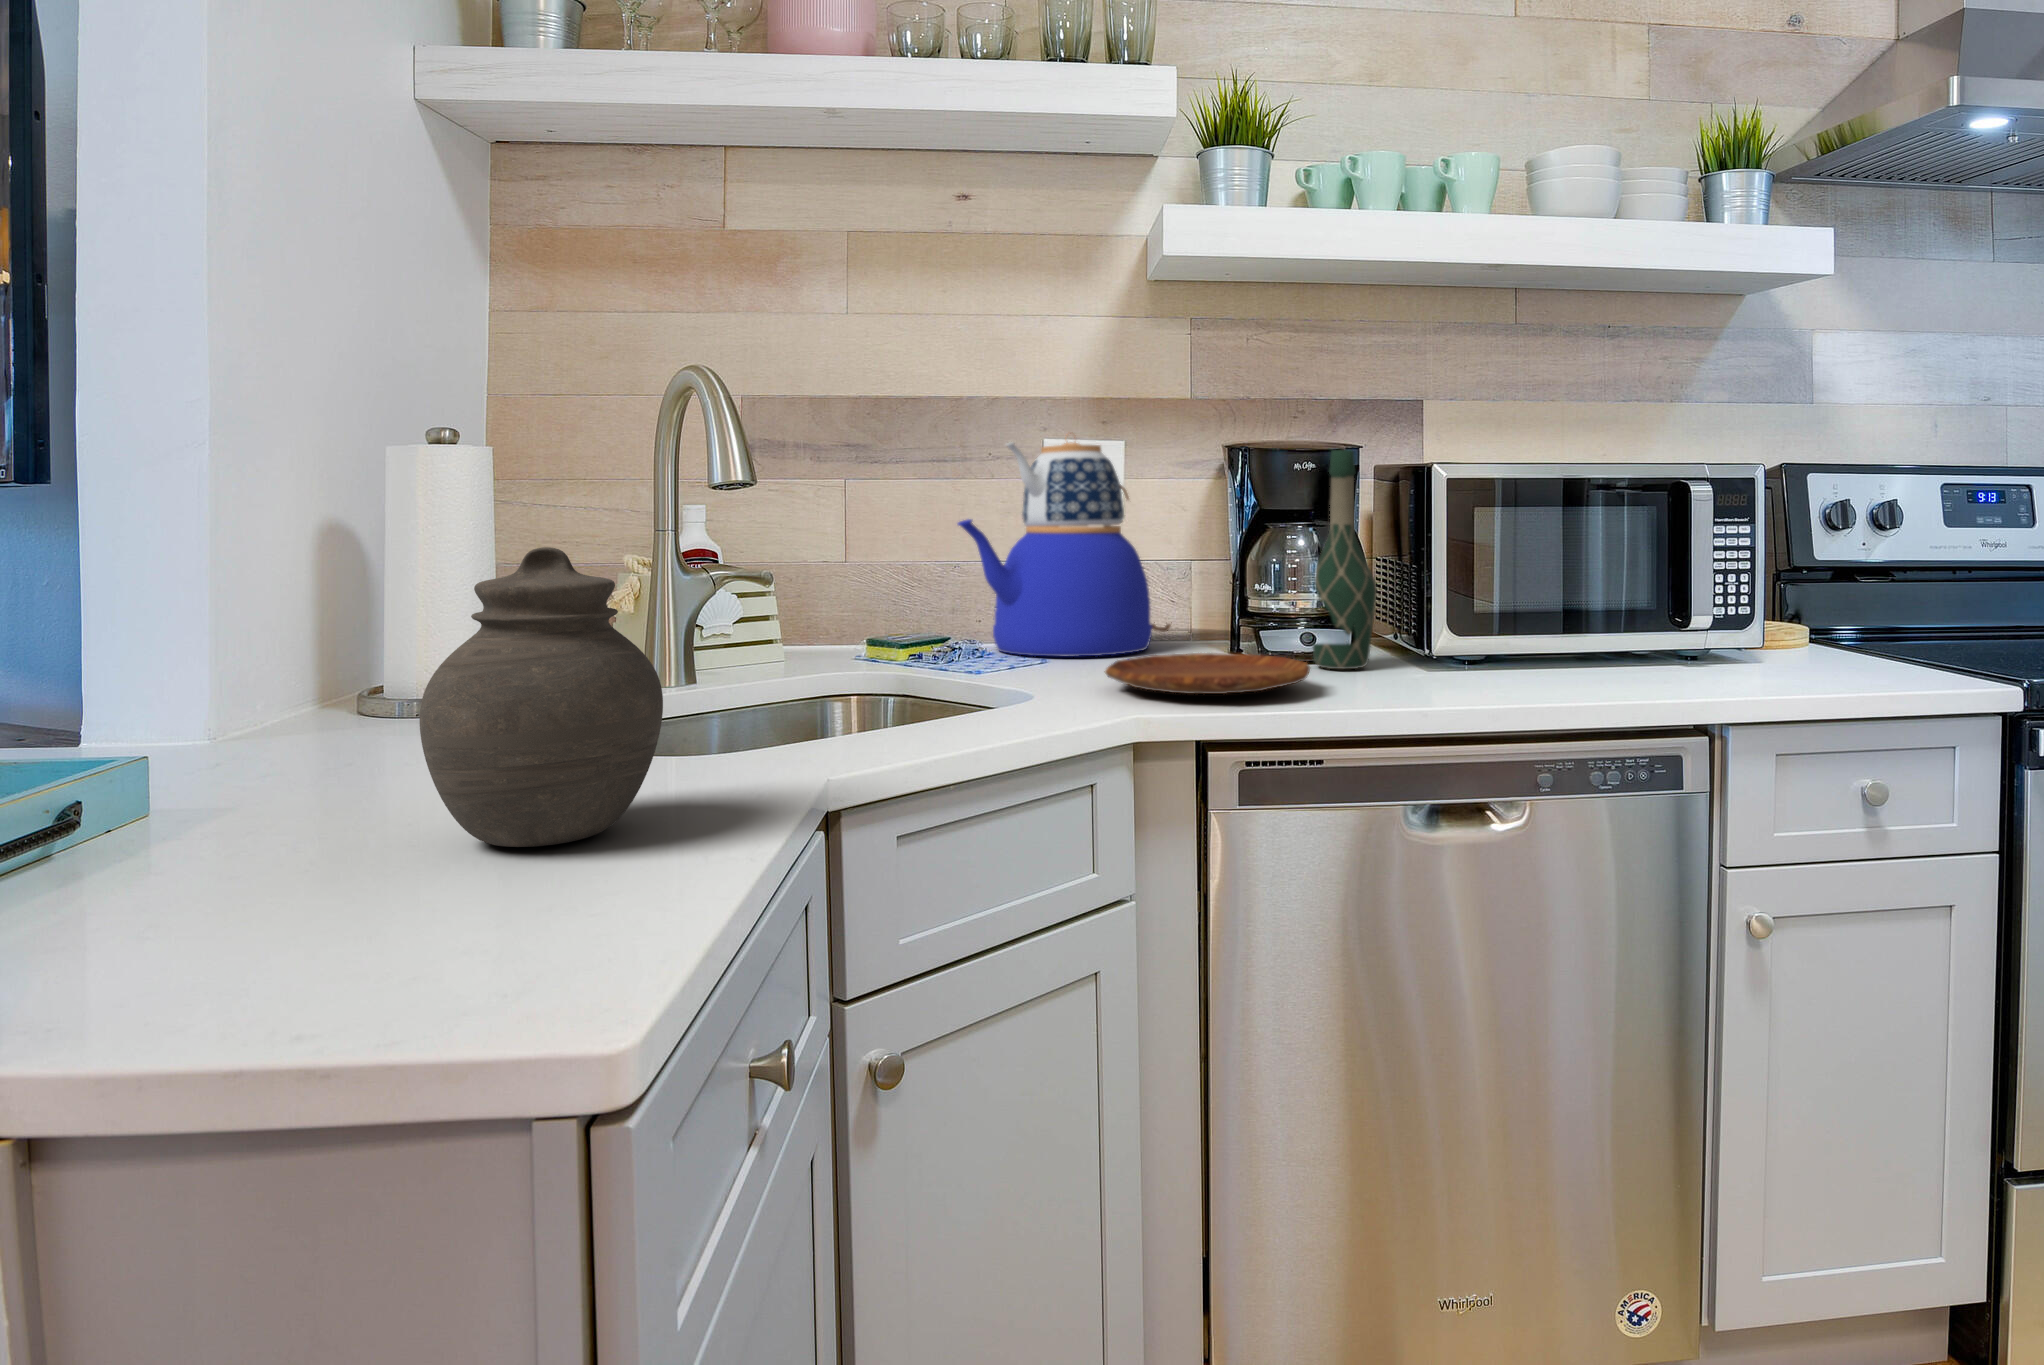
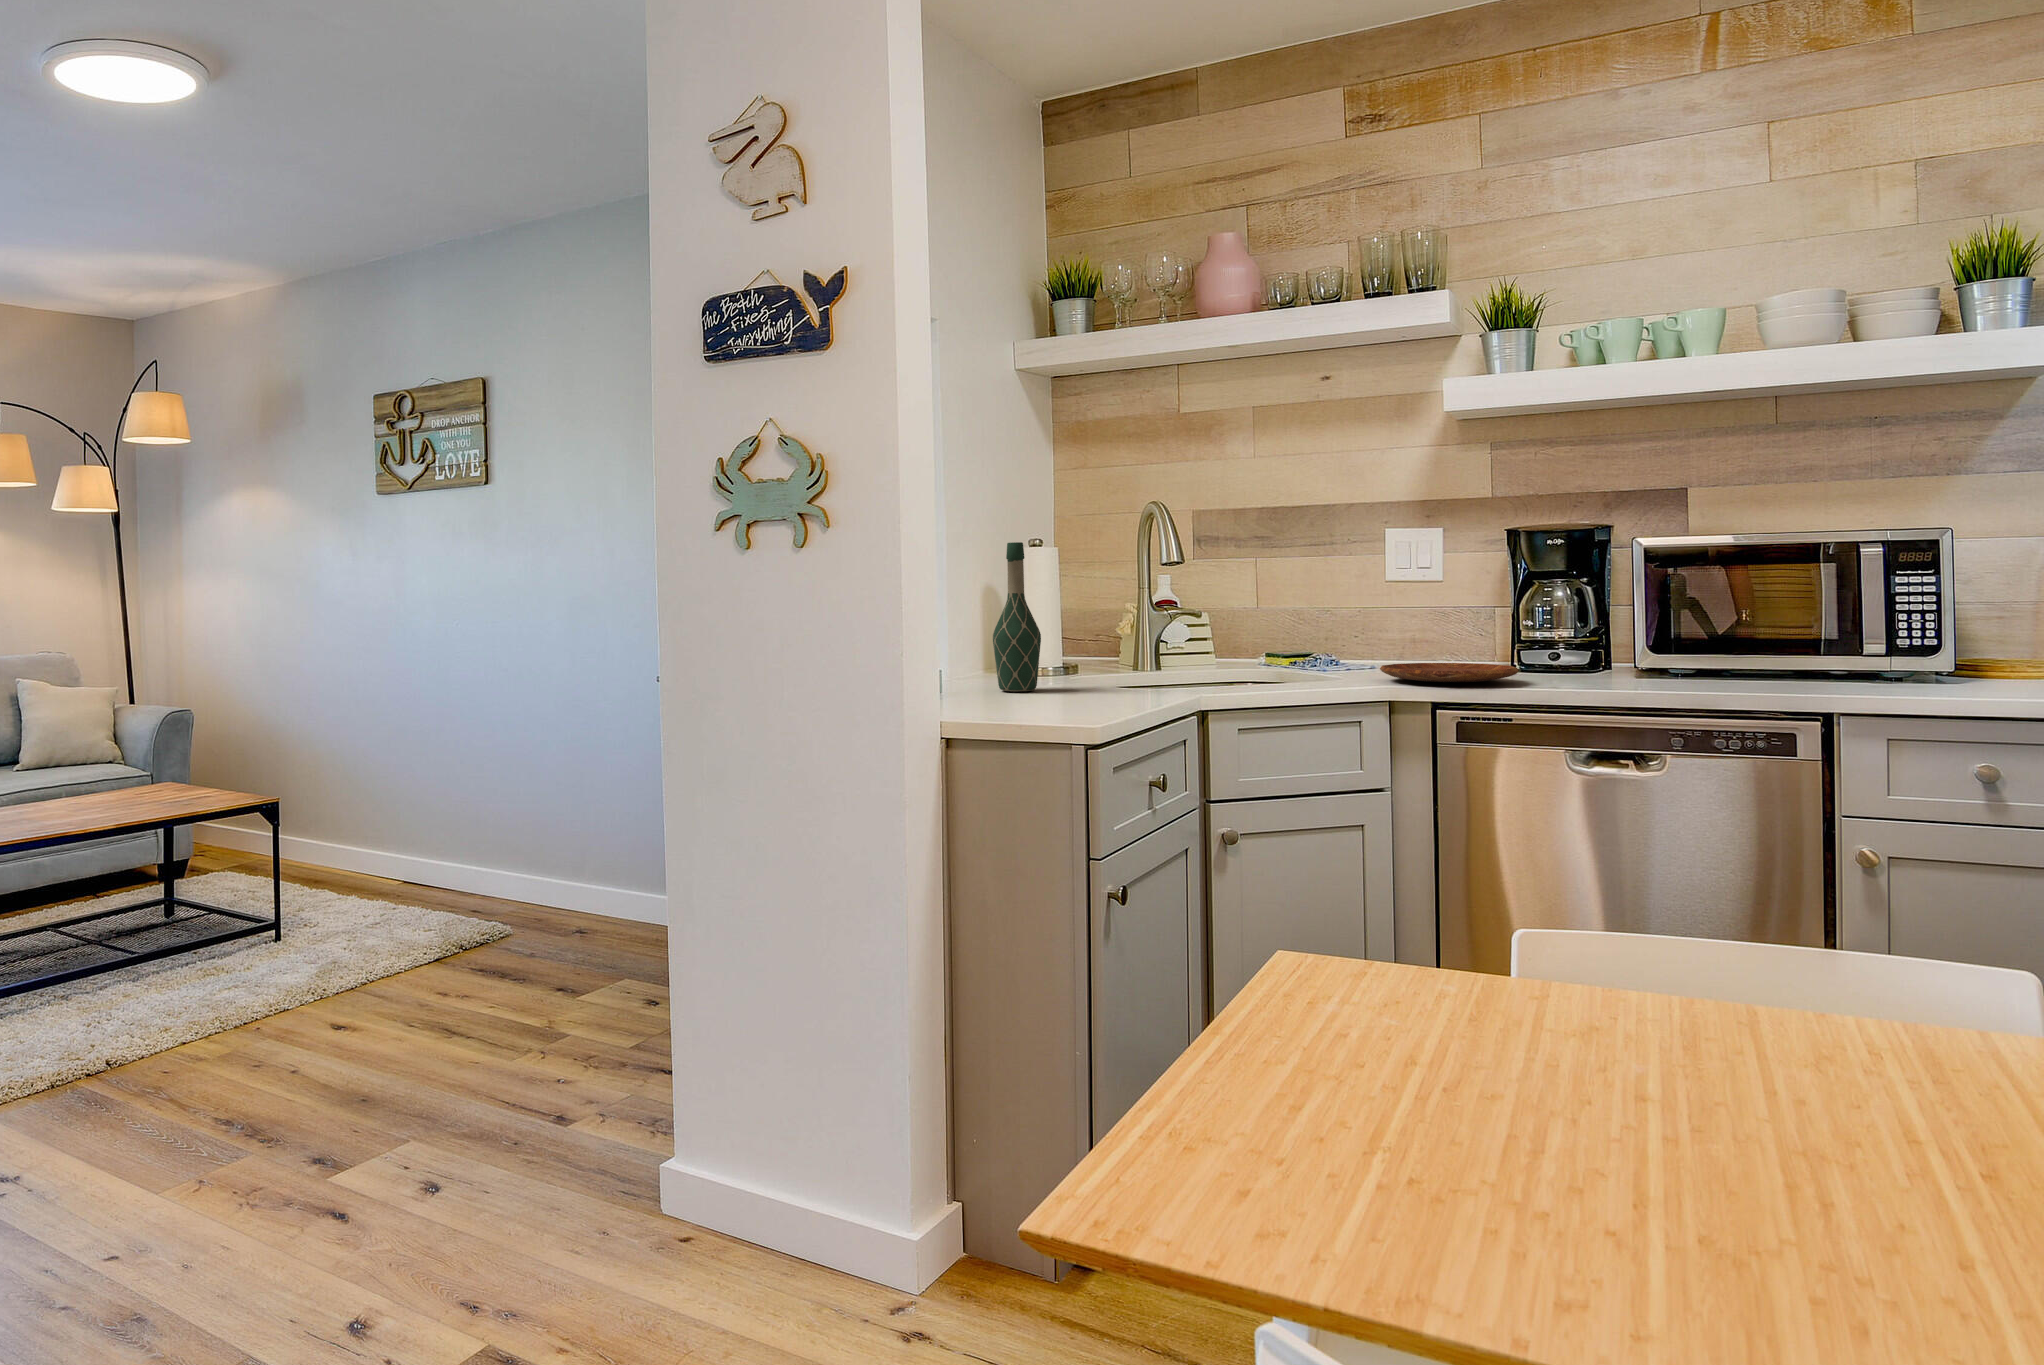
teapot: present [958,442,1172,656] -> none [1314,525,1477,666]
wine bottle: present [1312,450,1377,669] -> present [993,542,1041,691]
jar: present [420,547,663,847] -> none [1042,595,1122,702]

